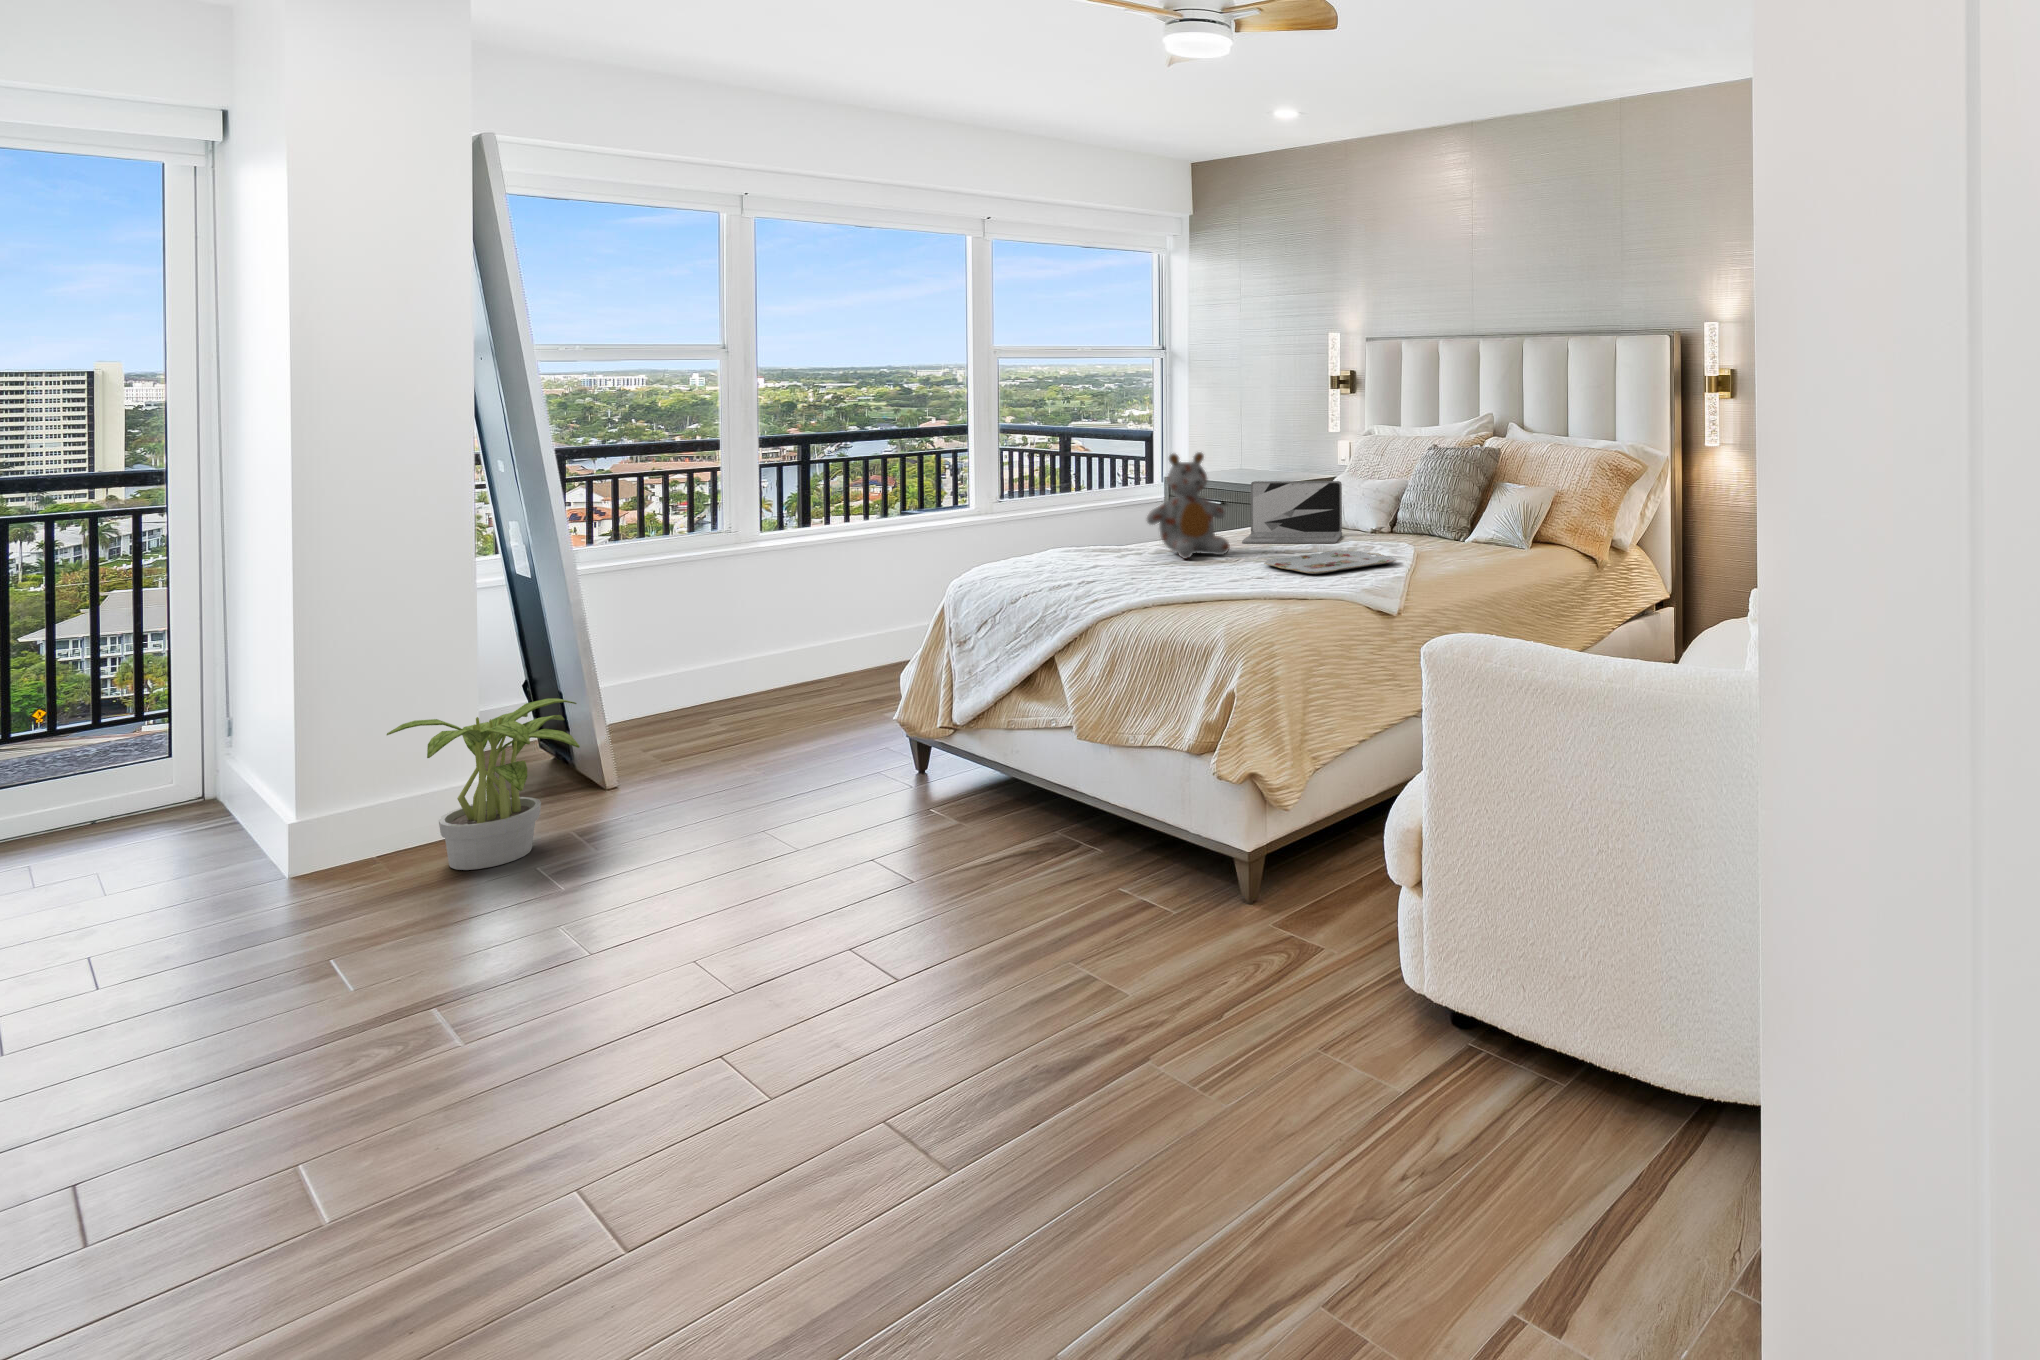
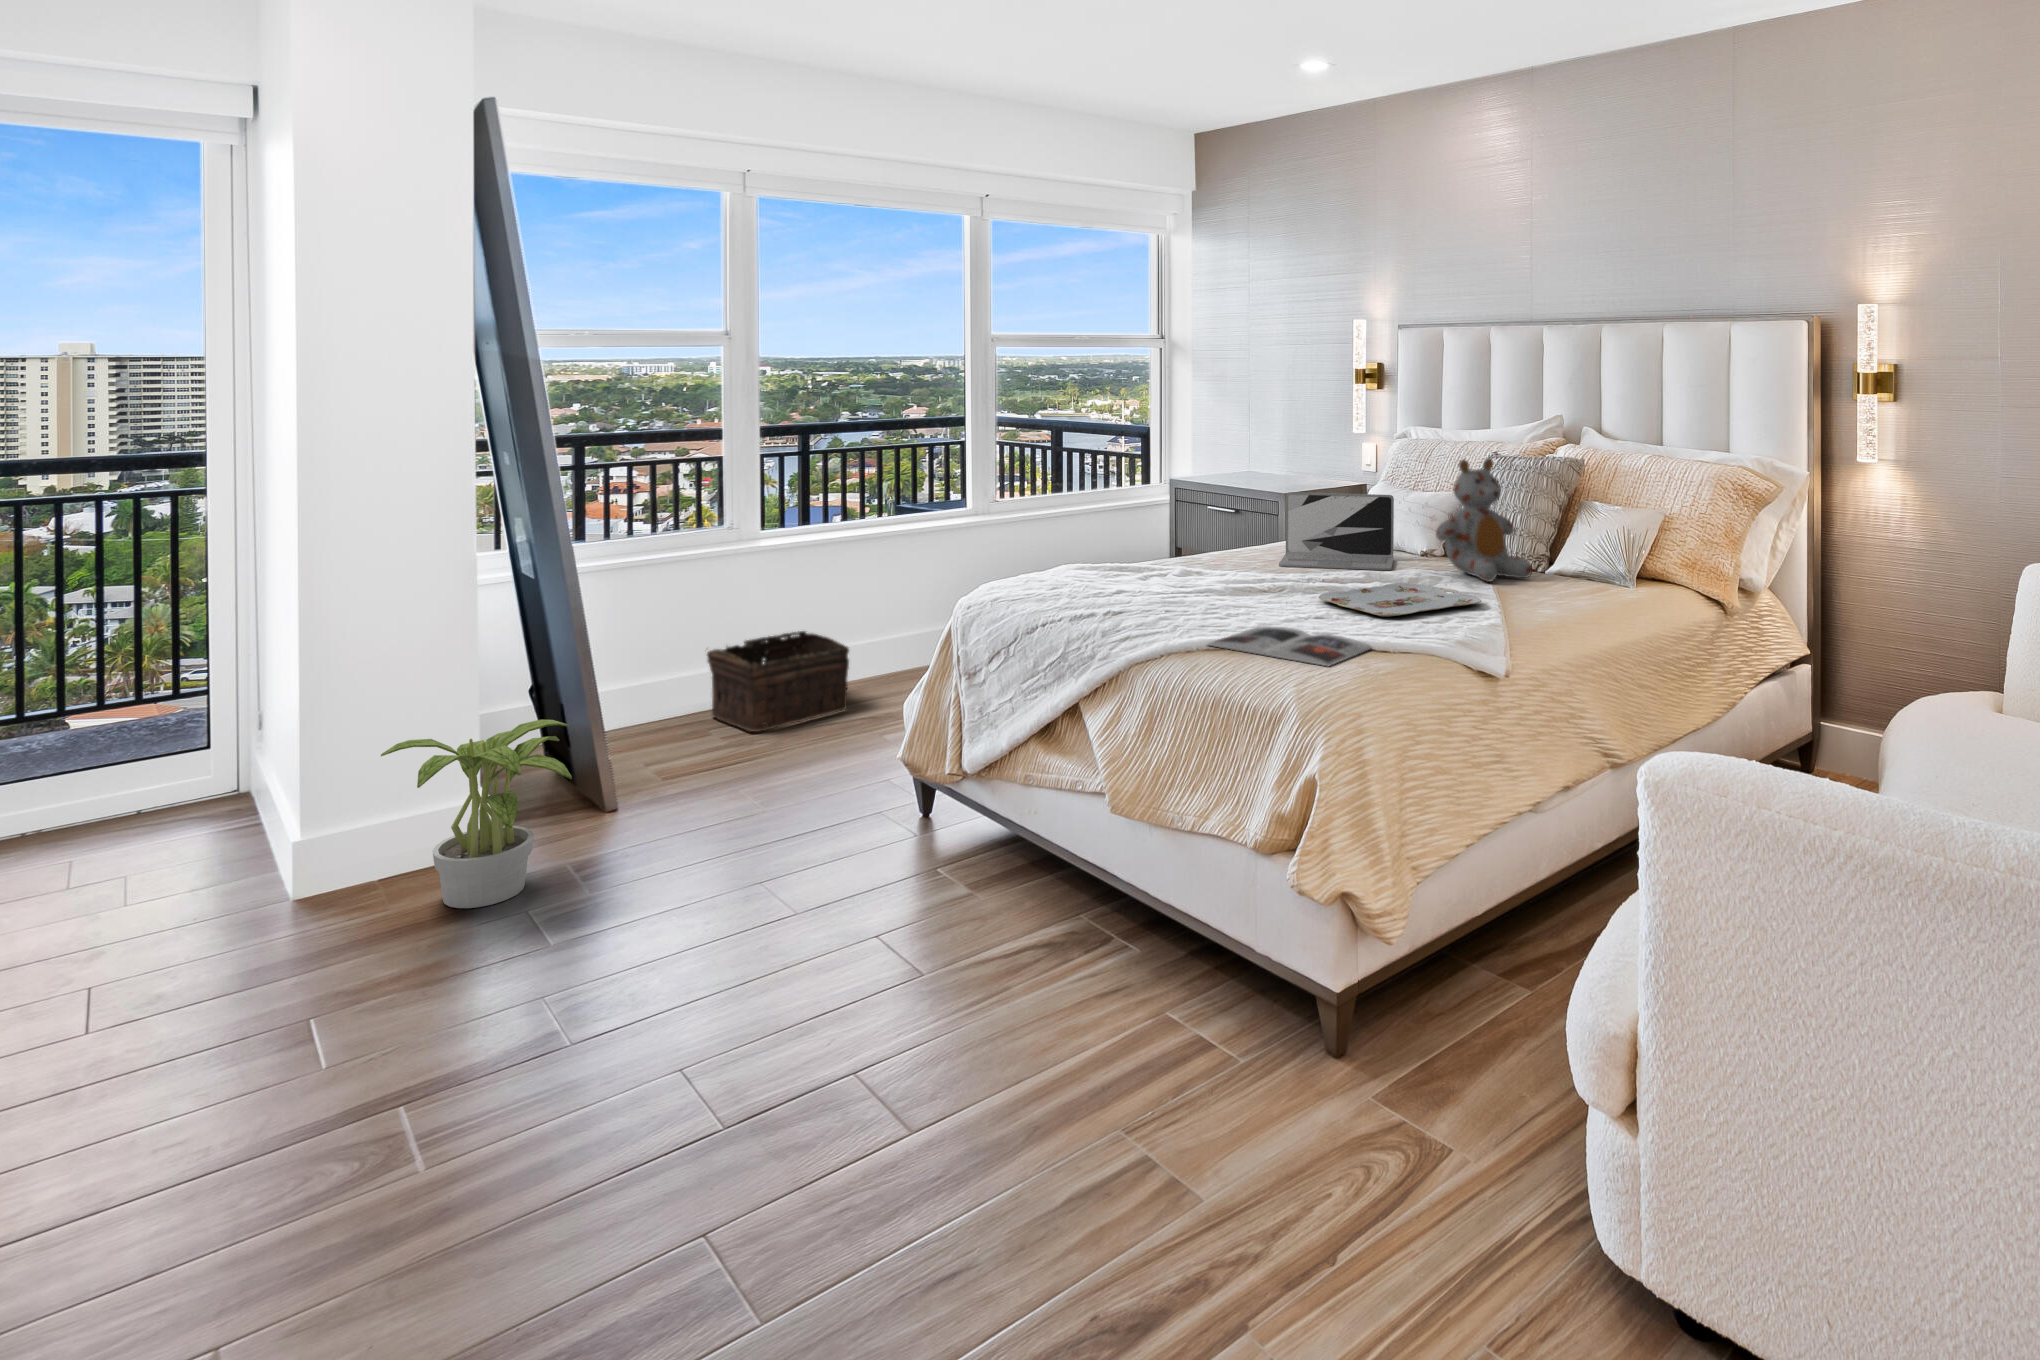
stuffed bear: present [1147,452,1230,559] -> present [1436,458,1533,582]
magazine: none [1157,583,1293,608] -> present [1207,626,1372,667]
basket: none [706,624,853,717] -> present [707,631,849,732]

